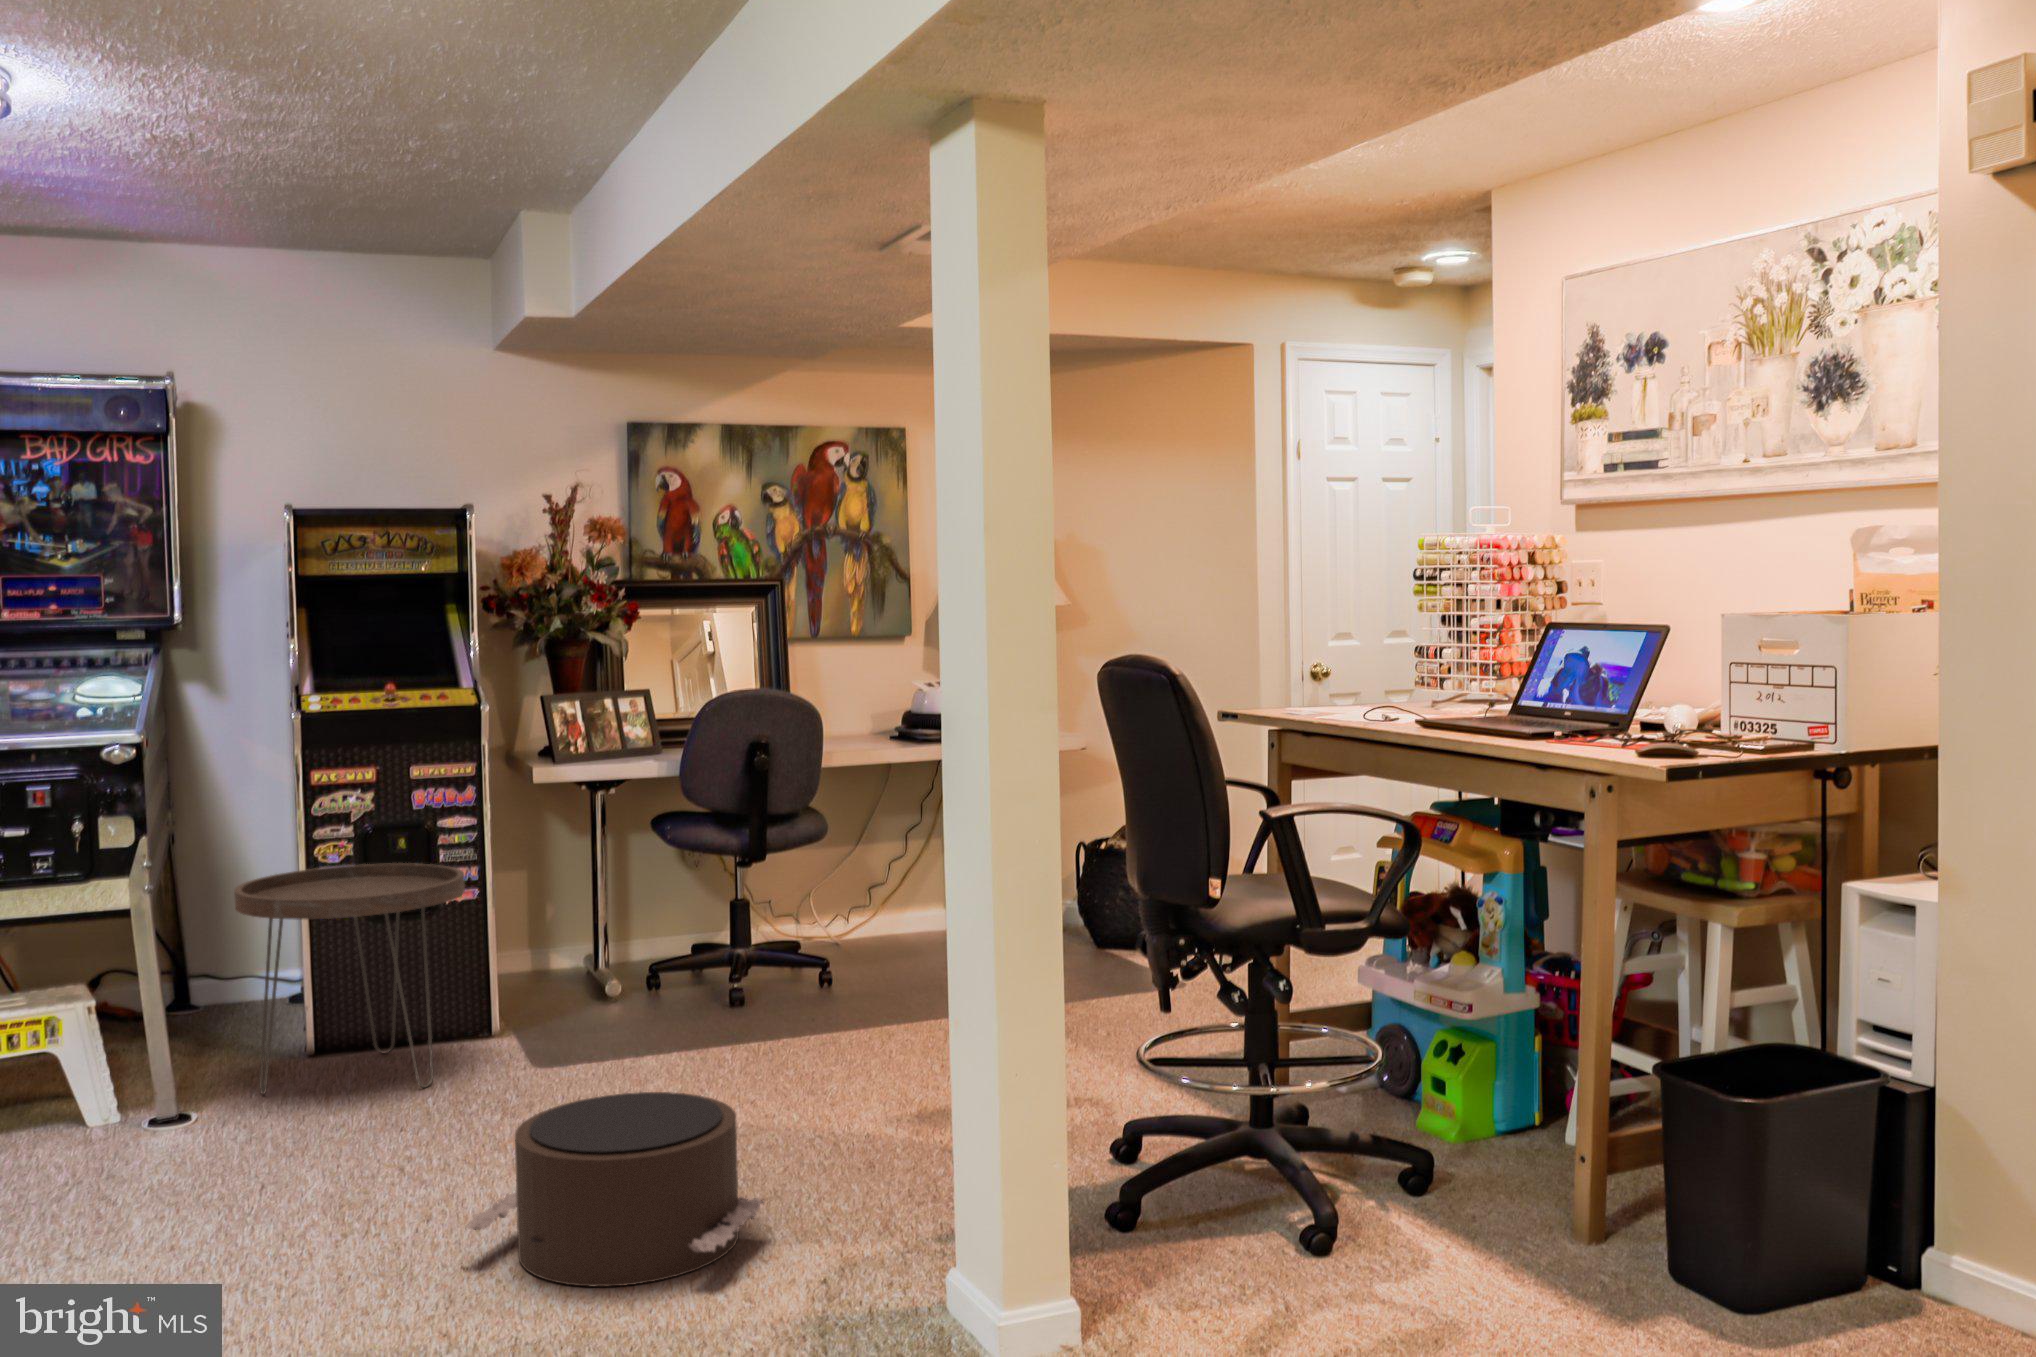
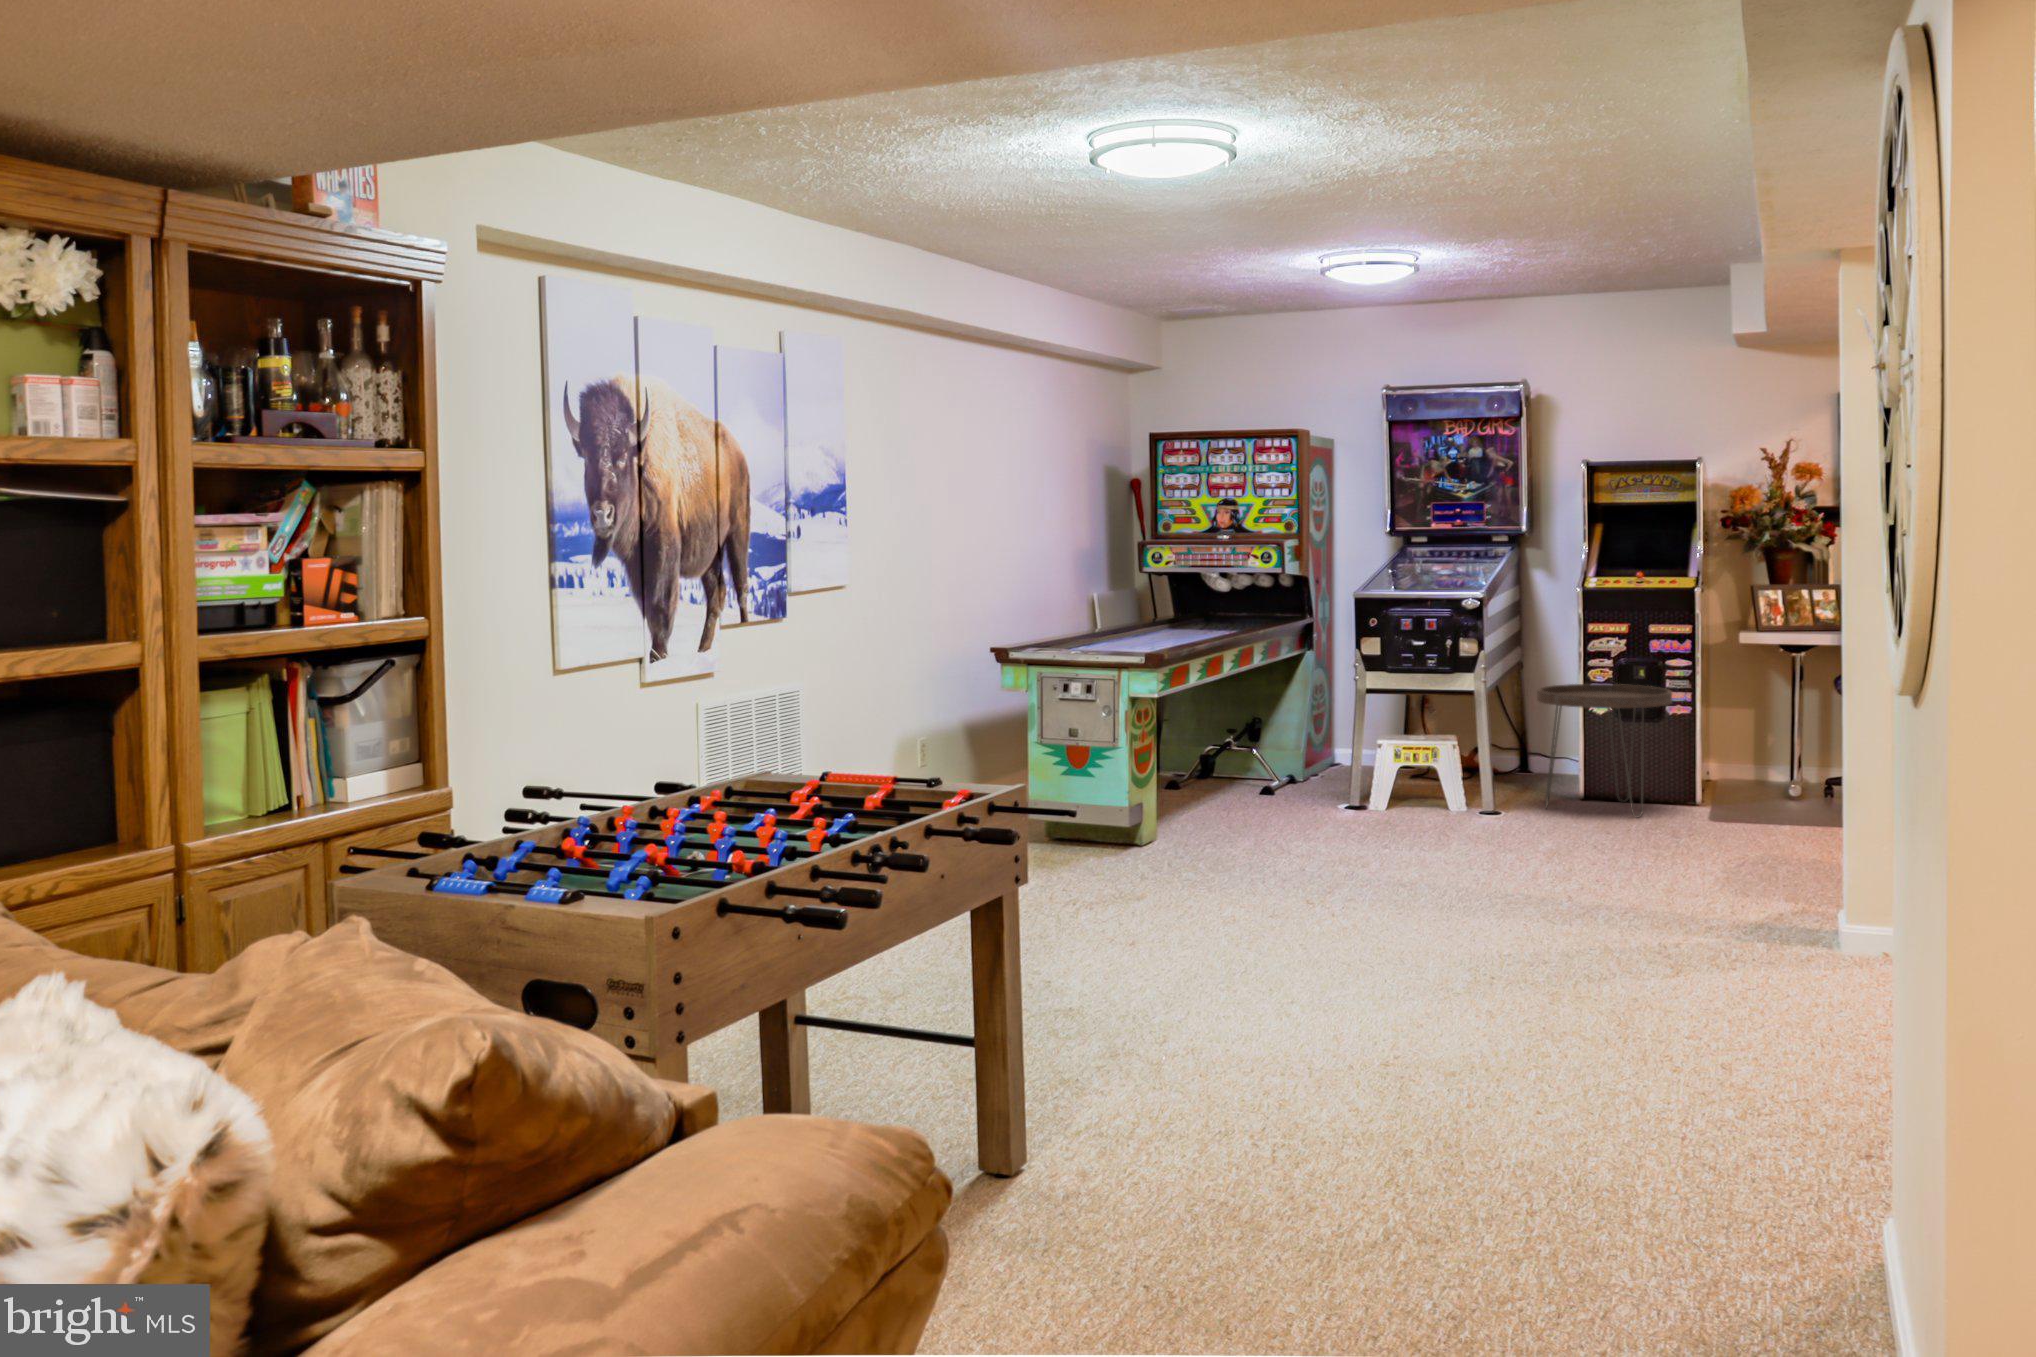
pouf: present [467,1092,765,1287] -> none [1614,806,1780,894]

